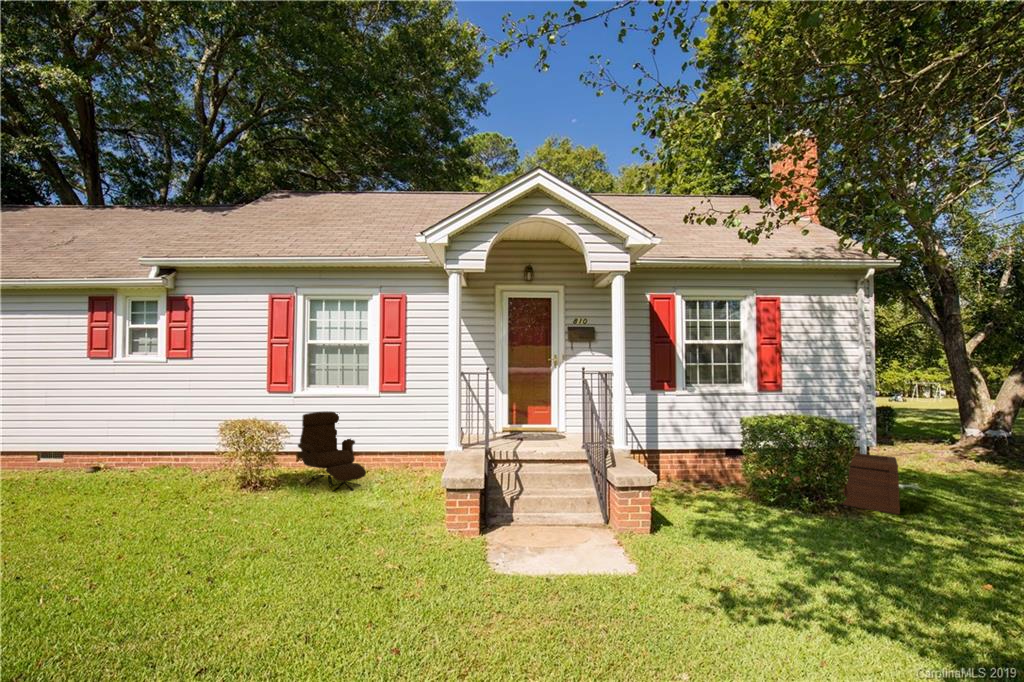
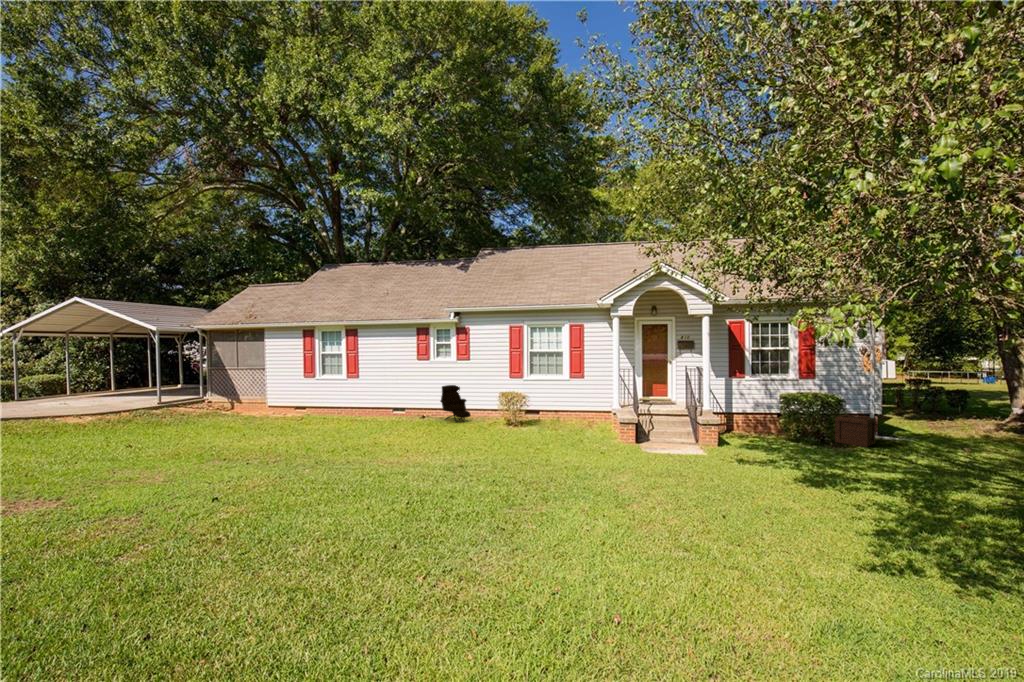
lounge chair: present [298,411,366,492] -> present [440,385,471,421]

